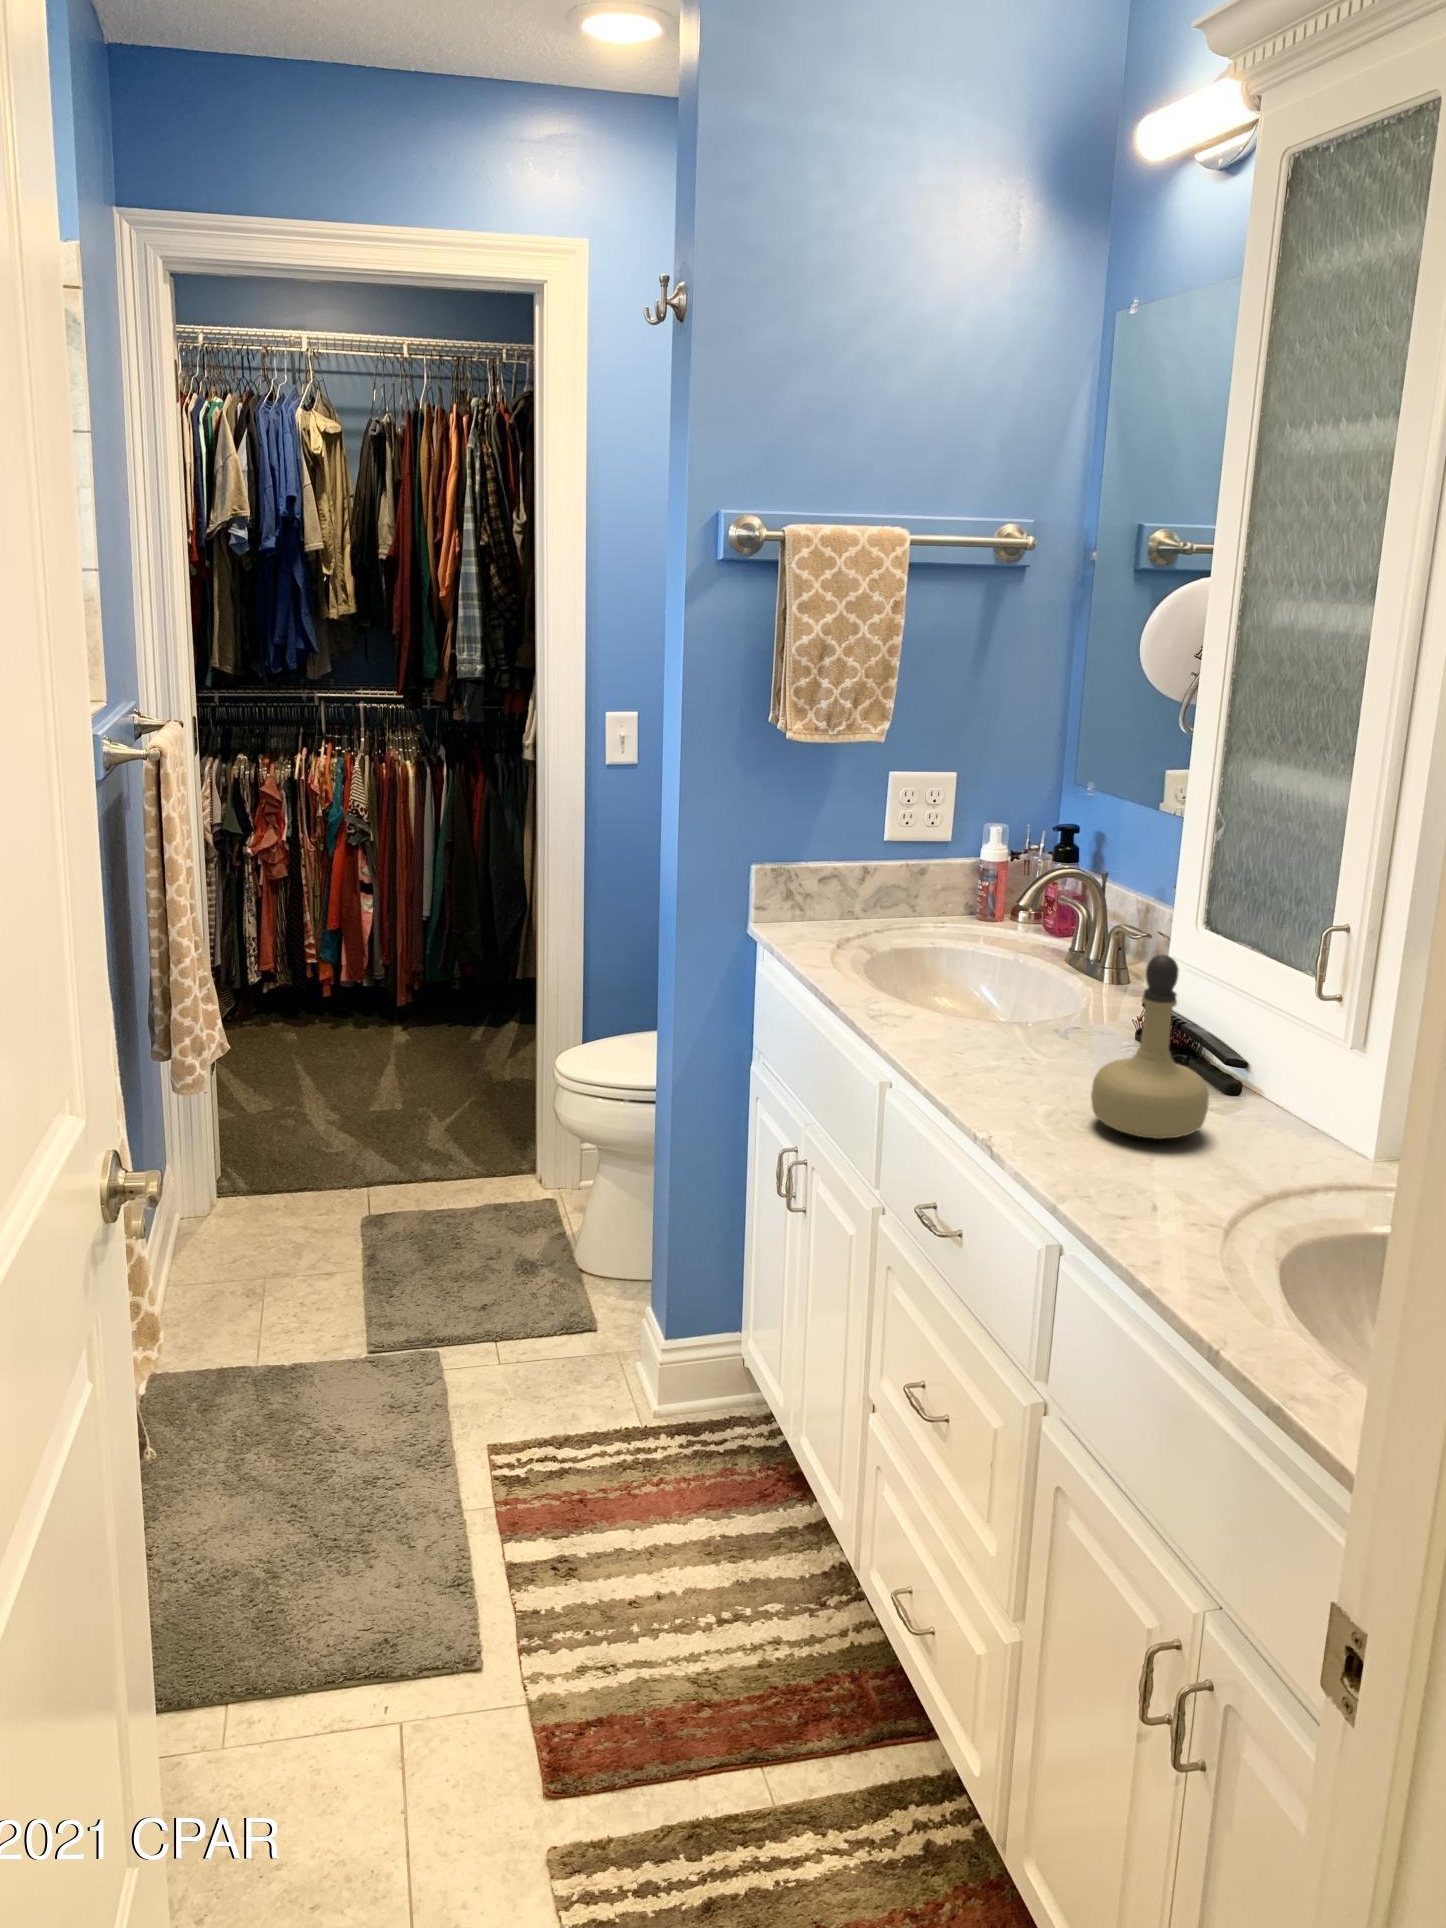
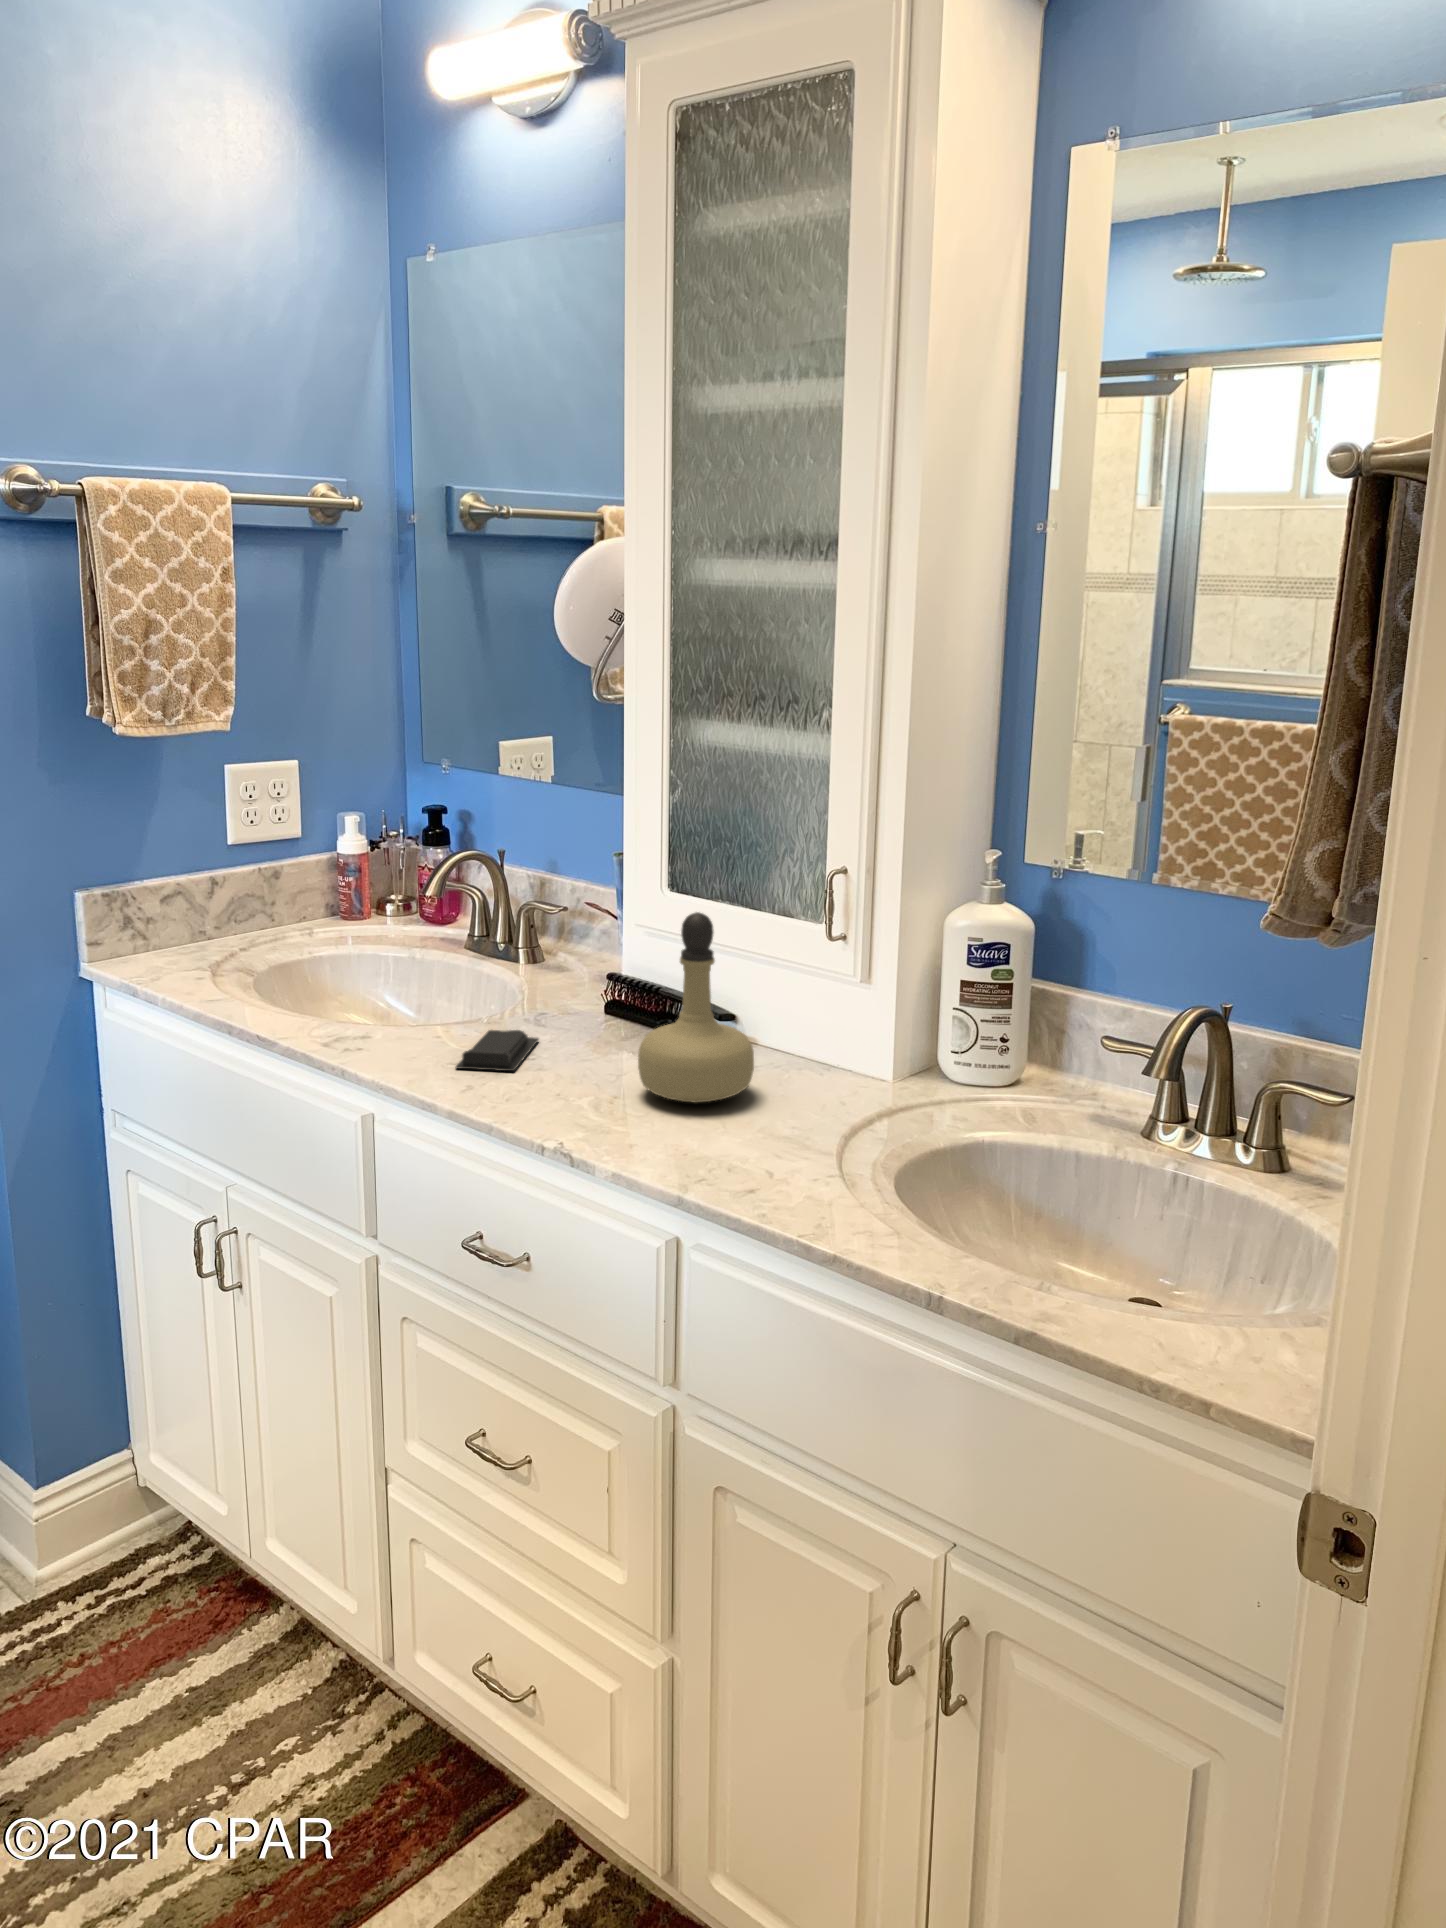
soap bar: none [953,1035,1049,1075] -> present [456,1030,539,1071]

